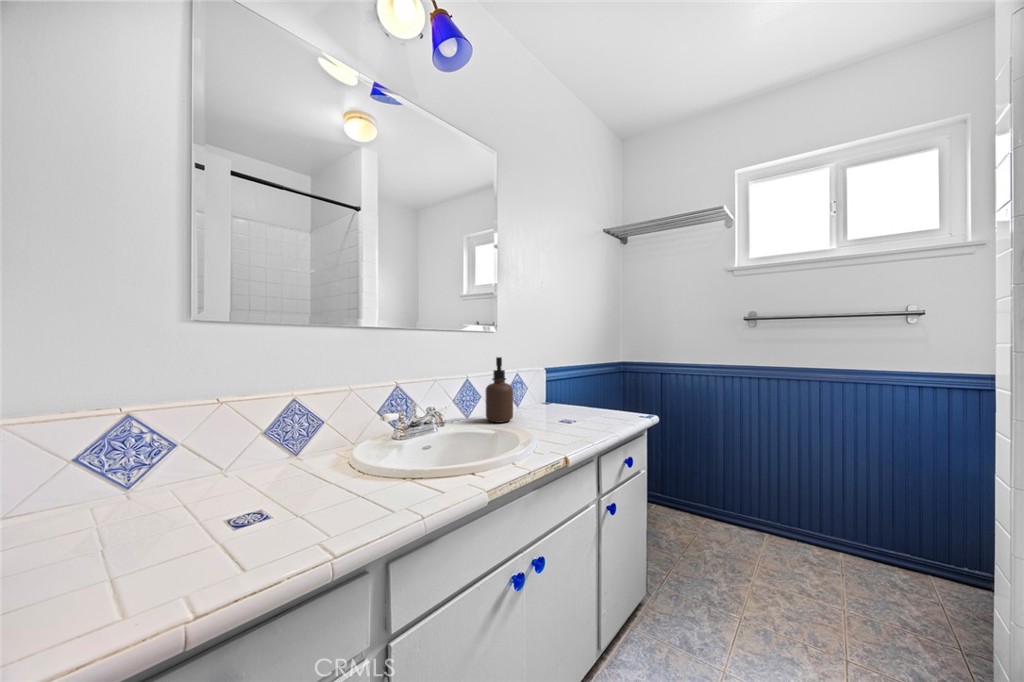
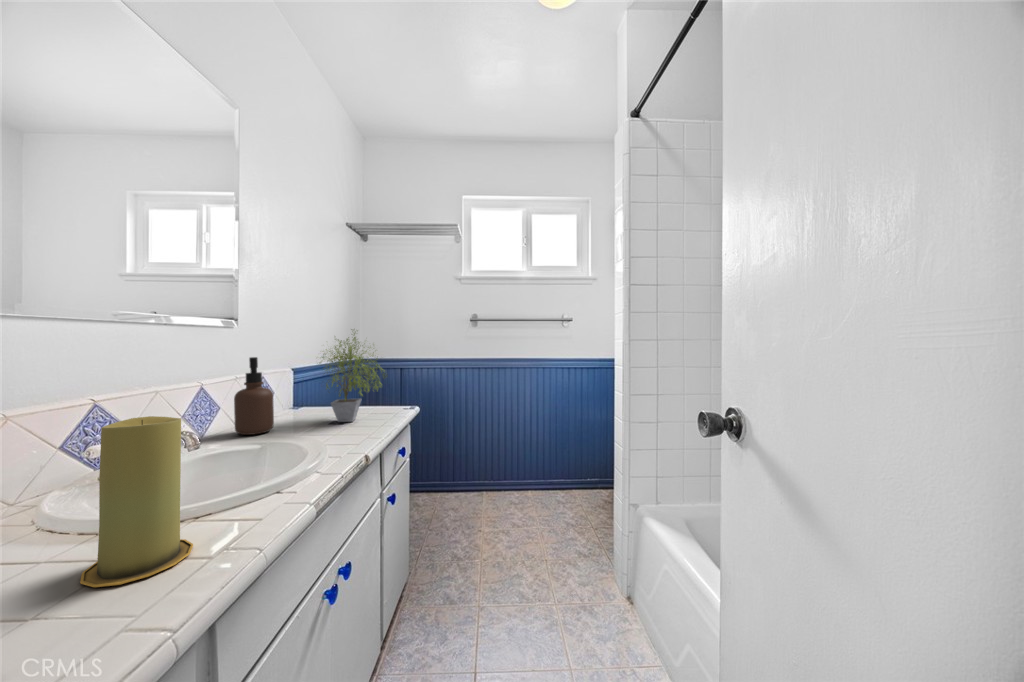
potted plant: none [545,331,616,423] -> present [320,333,387,422]
candle: none [333,398,393,512] -> present [80,416,193,587]

